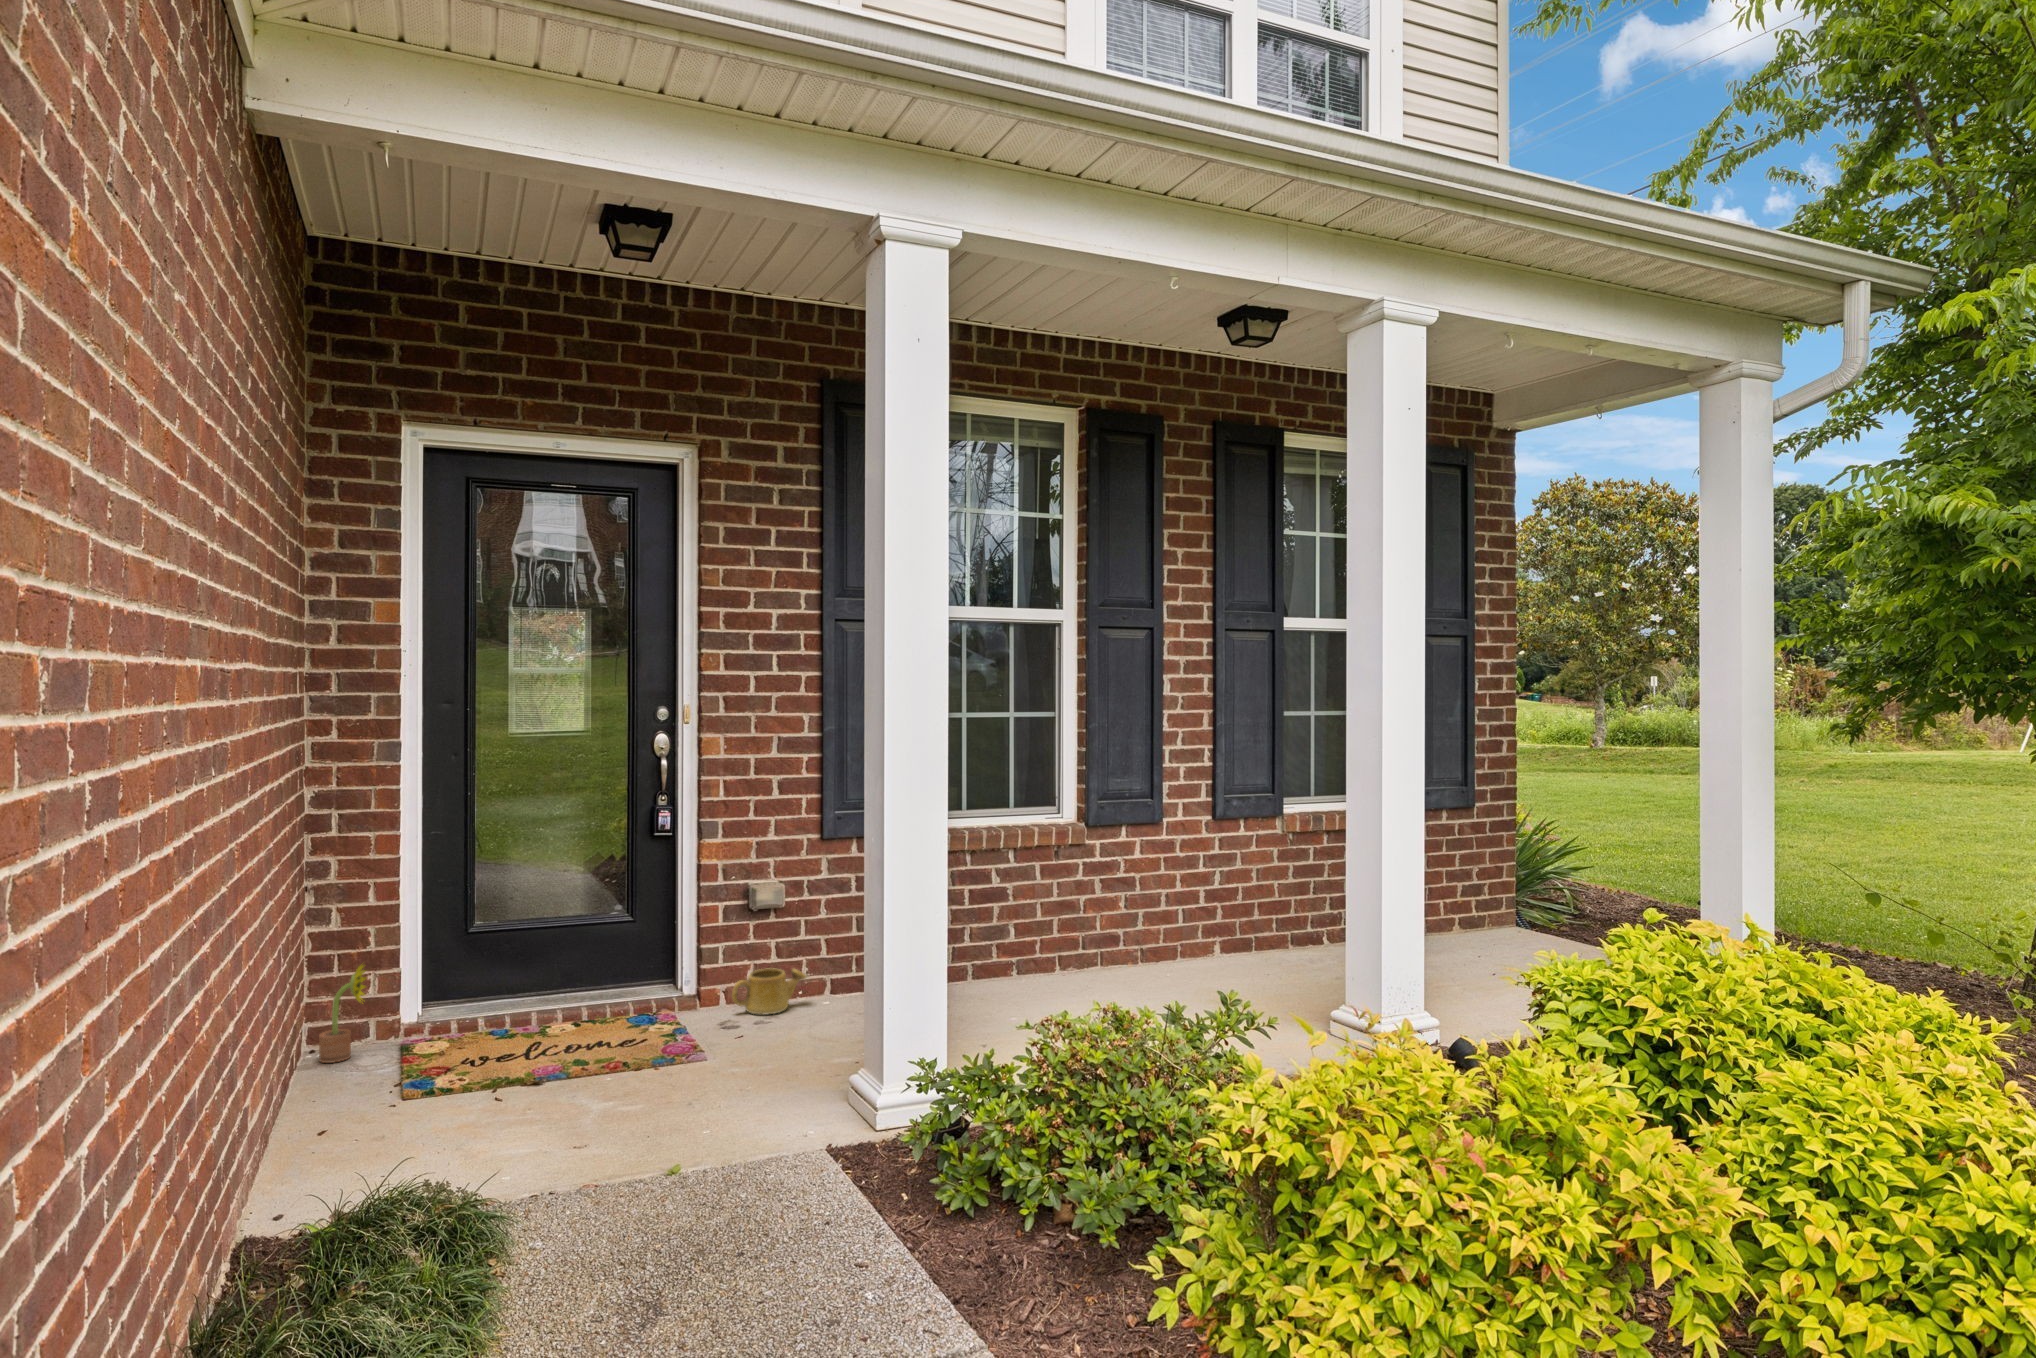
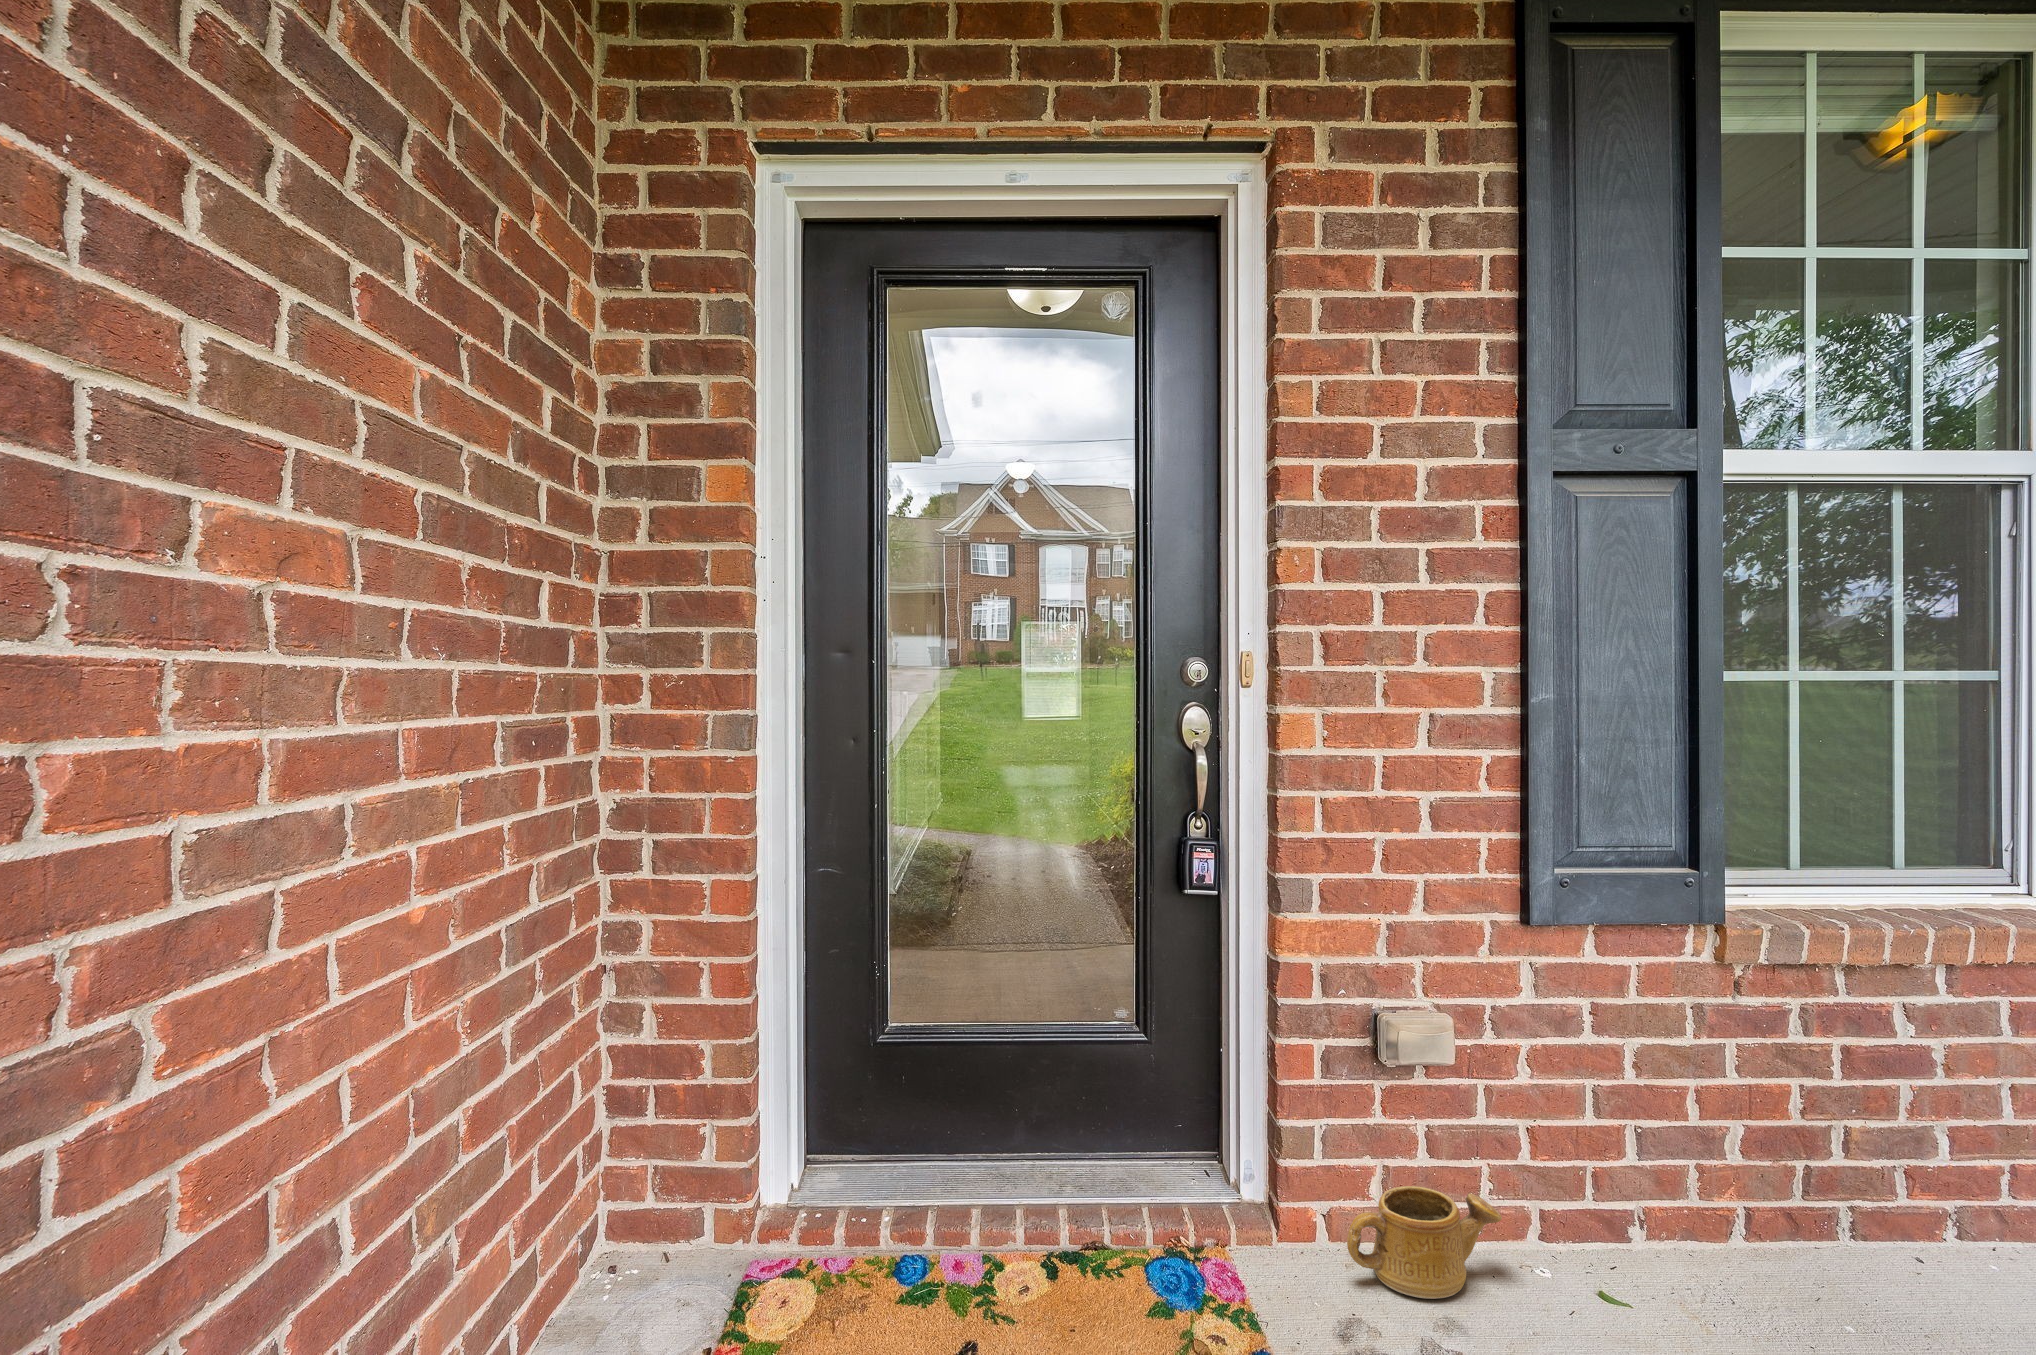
decorative plant: present [319,965,366,1063] -> none [611,1111,698,1298]

